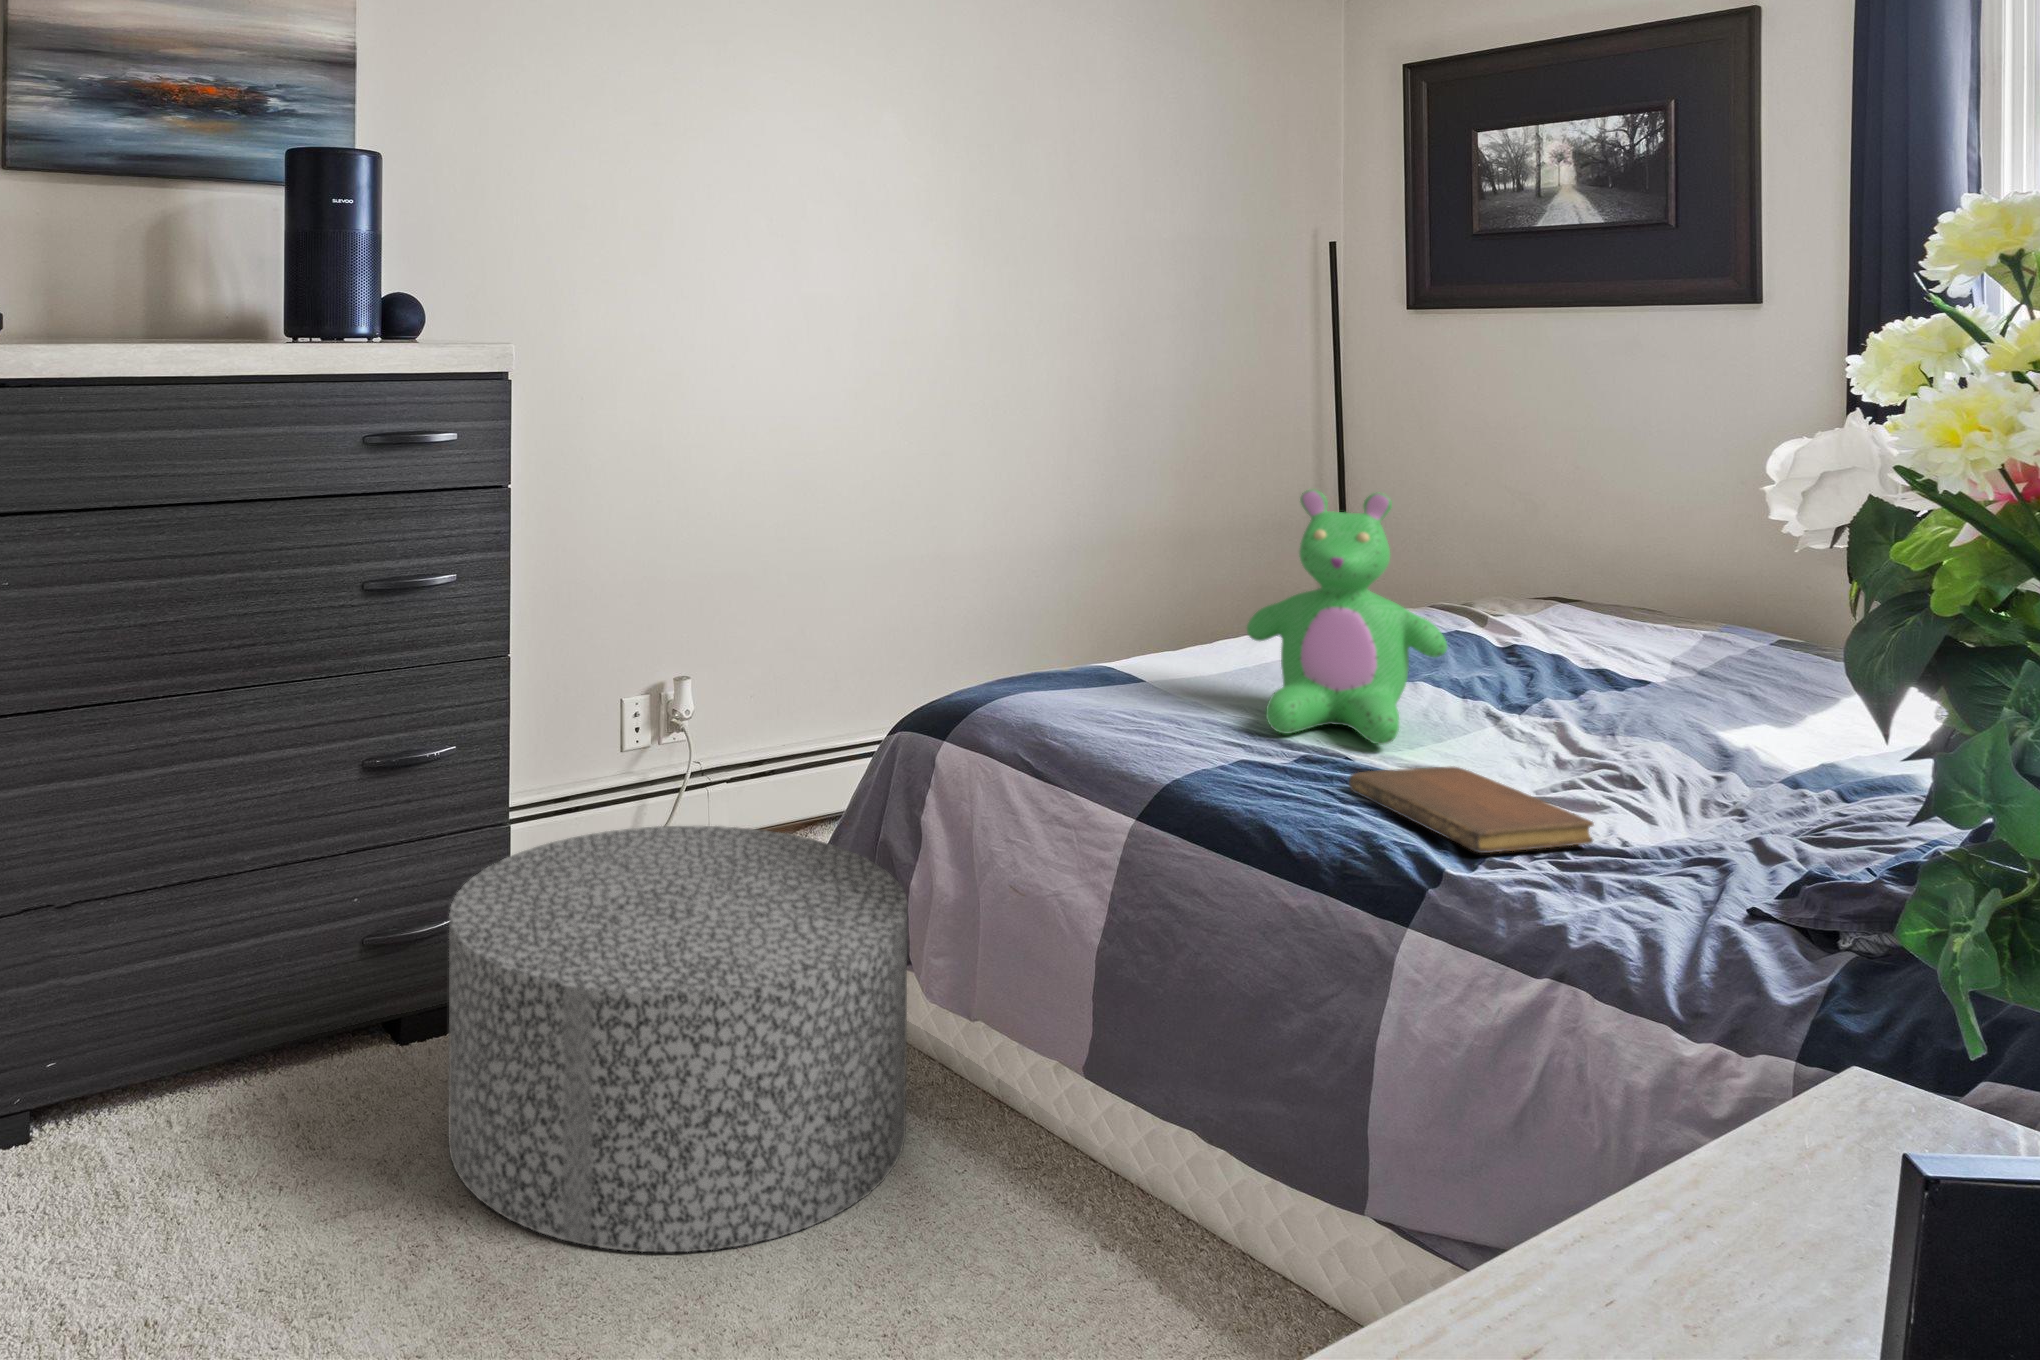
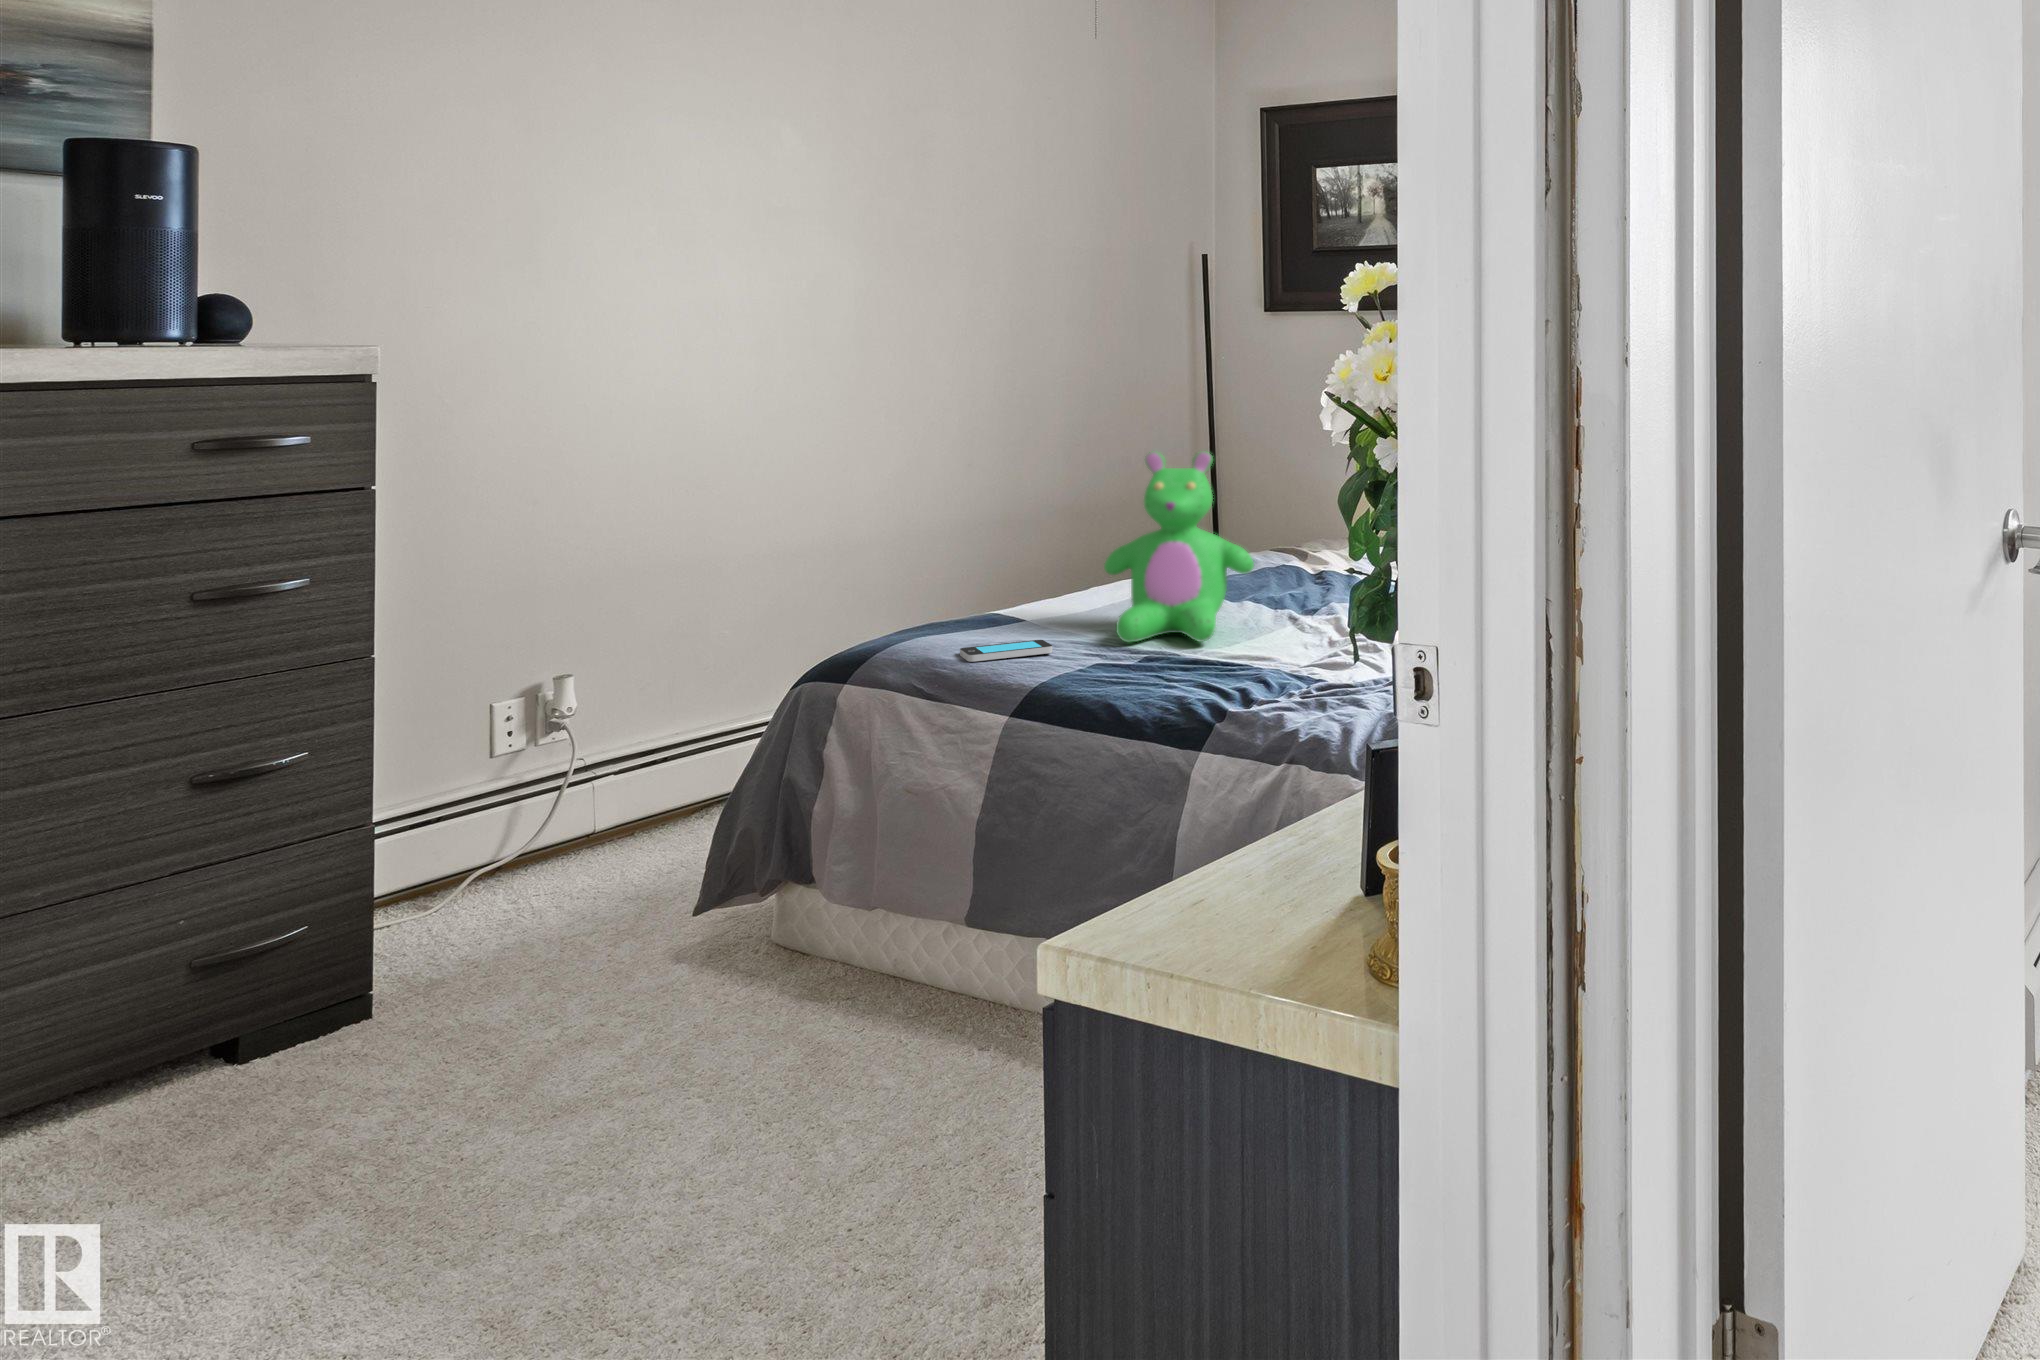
smartphone: none [1077,717,1188,739] -> present [960,640,1052,662]
notebook: present [1349,767,1594,853] -> none [1172,648,1333,697]
ottoman: present [448,826,907,1252] -> none [319,789,808,1159]

